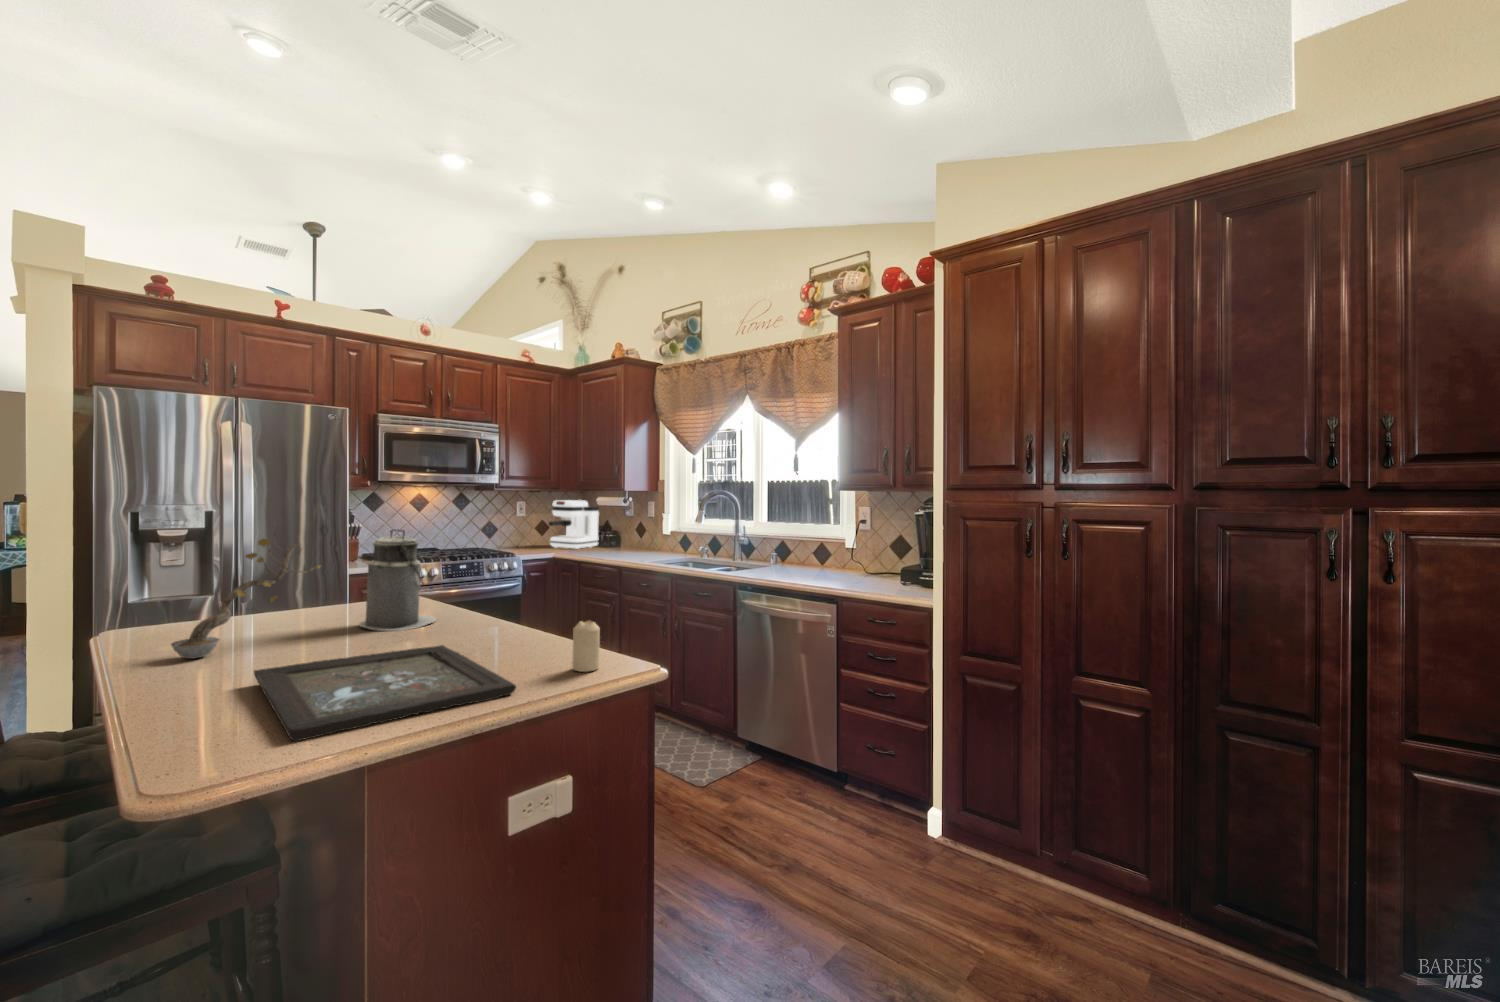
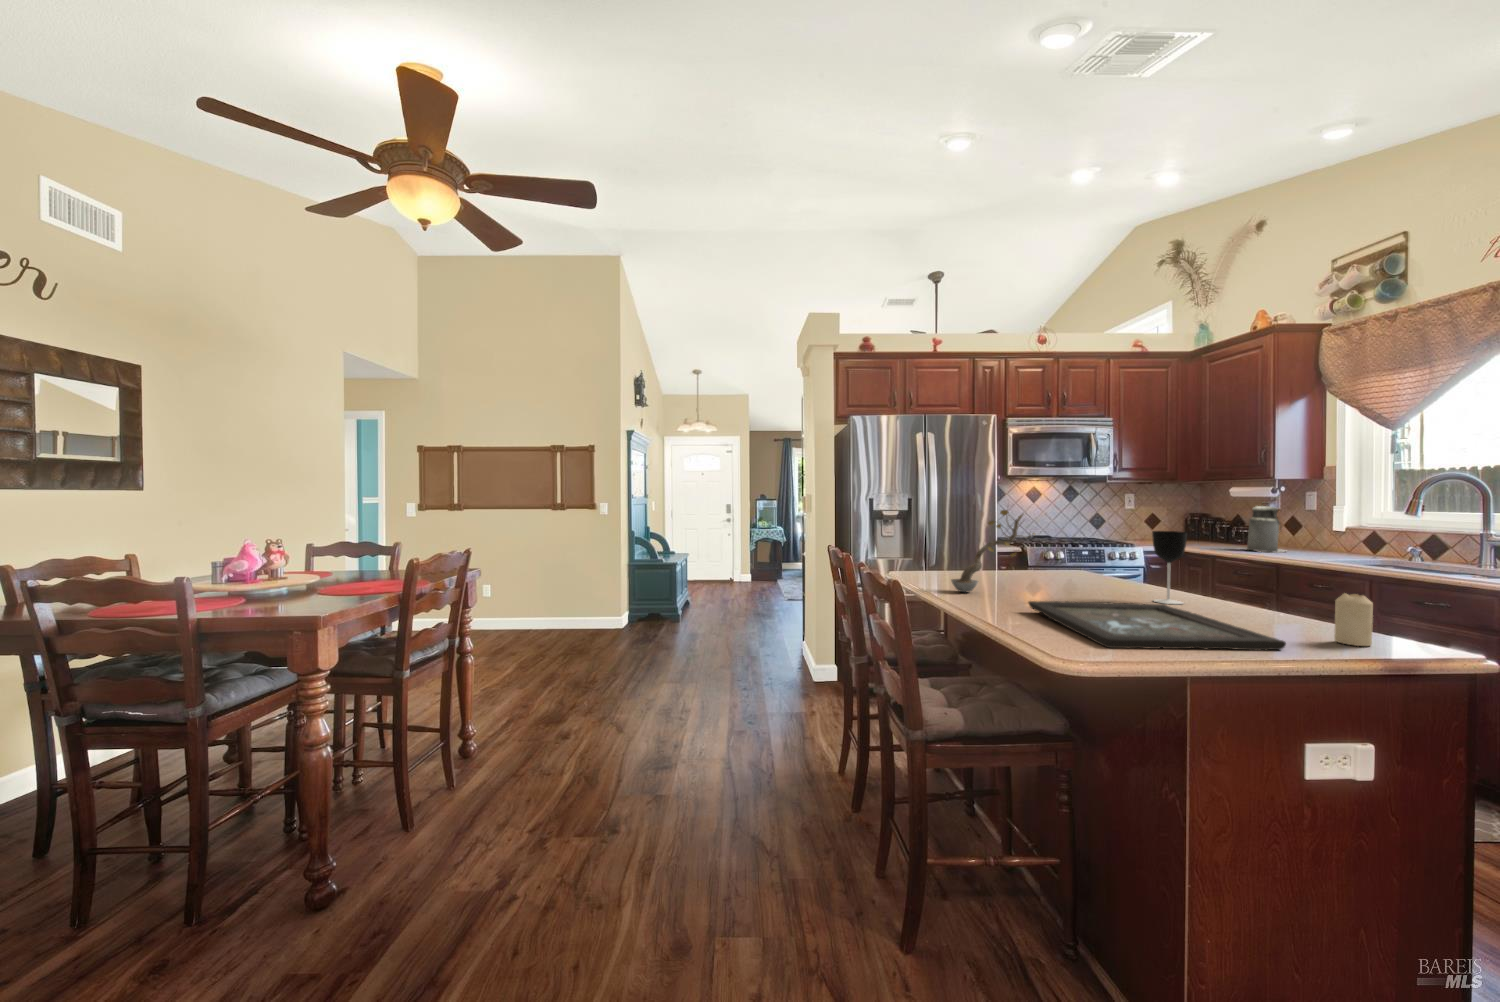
coffee maker: present [549,500,599,549] -> none [1167,492,1230,545]
canister: present [359,529,436,631] -> present [1246,503,1285,552]
wine glass: none [451,557,485,638] -> present [1152,531,1187,604]

